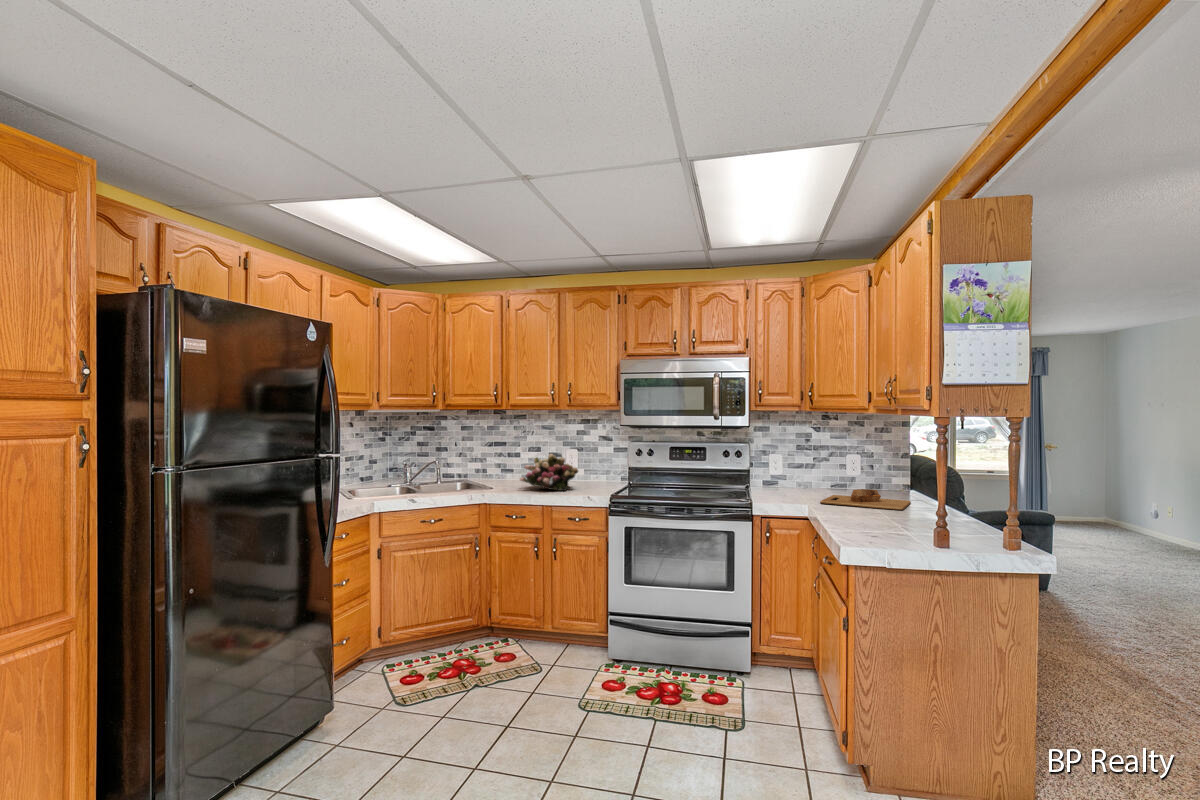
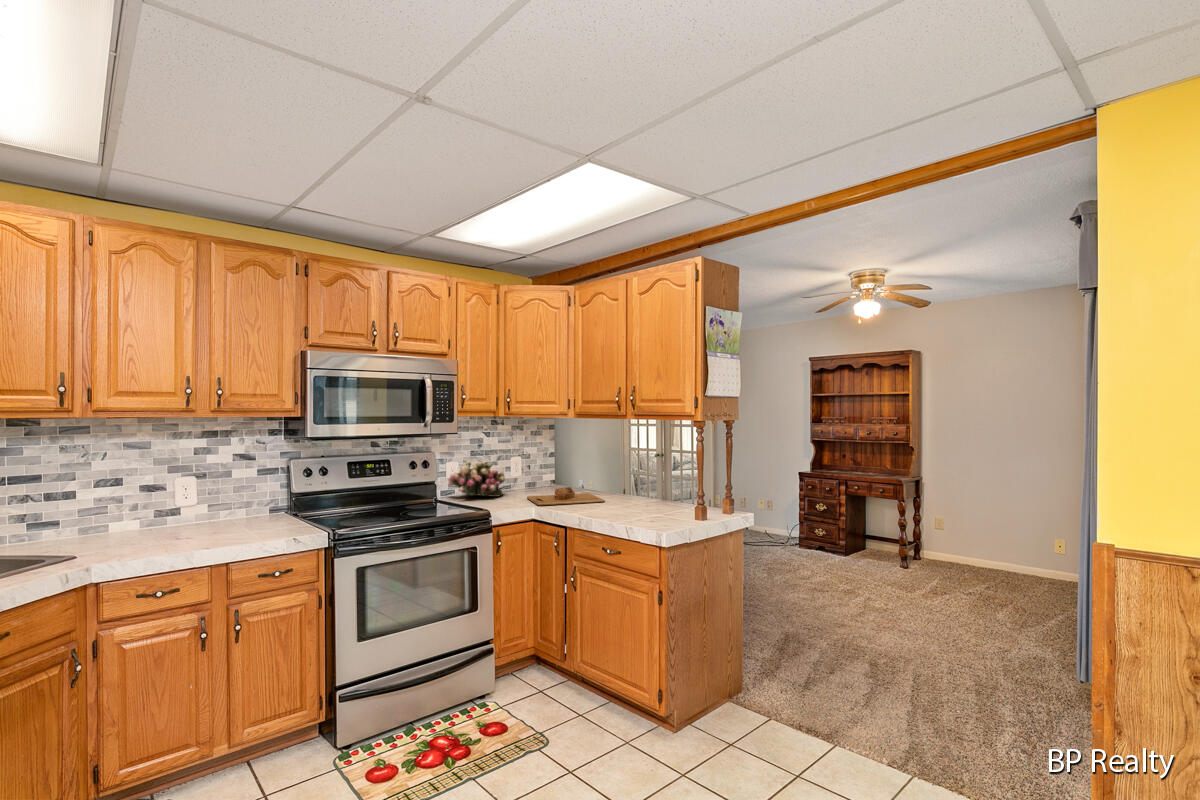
flower arrangement: present [520,454,578,491] -> present [448,461,505,497]

